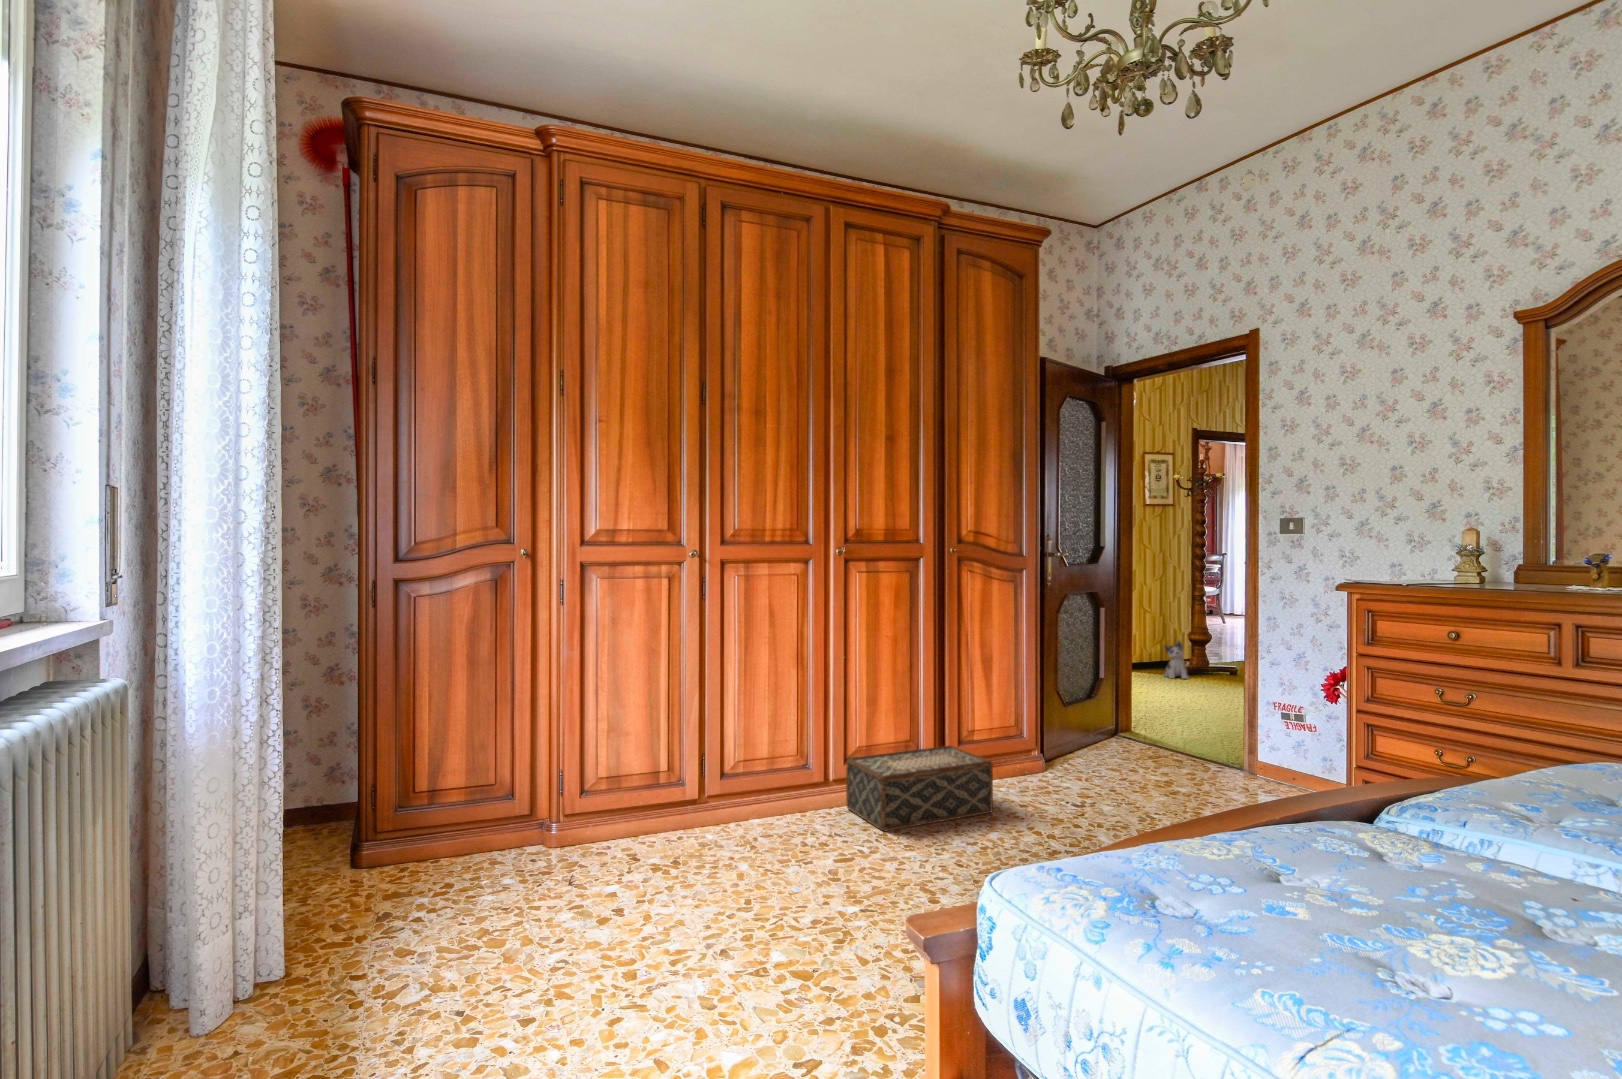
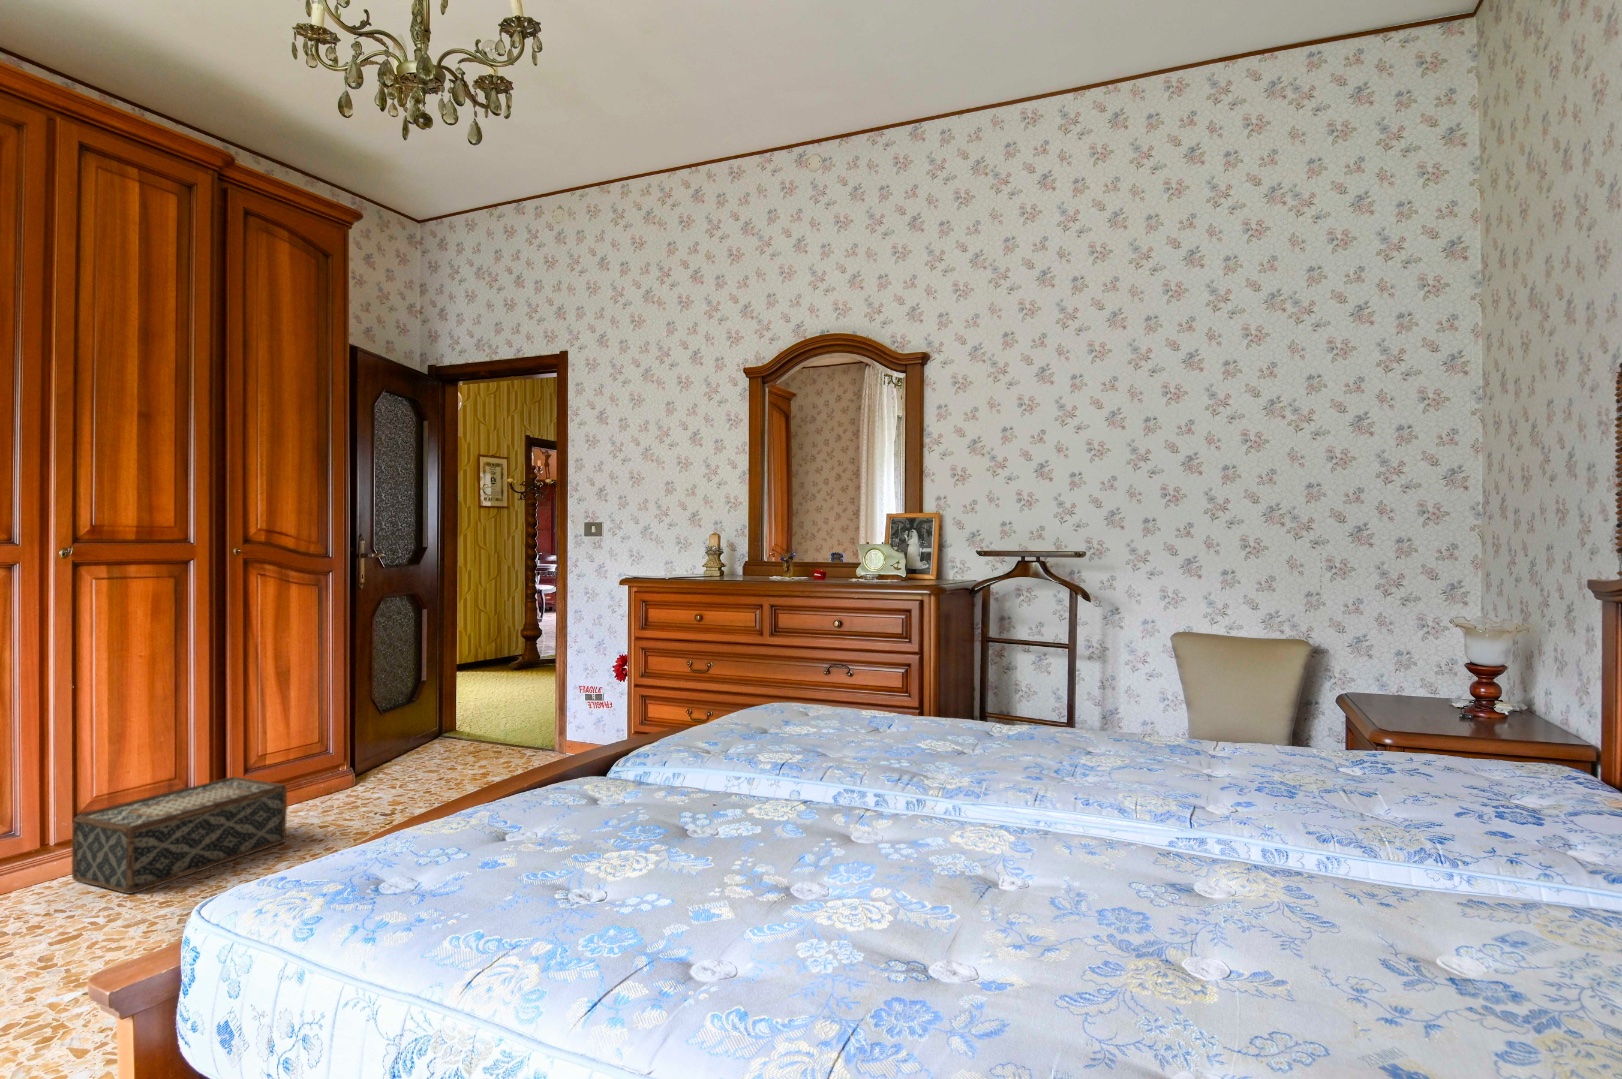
plush toy: present [1164,641,1189,679] -> none [496,639,520,678]

